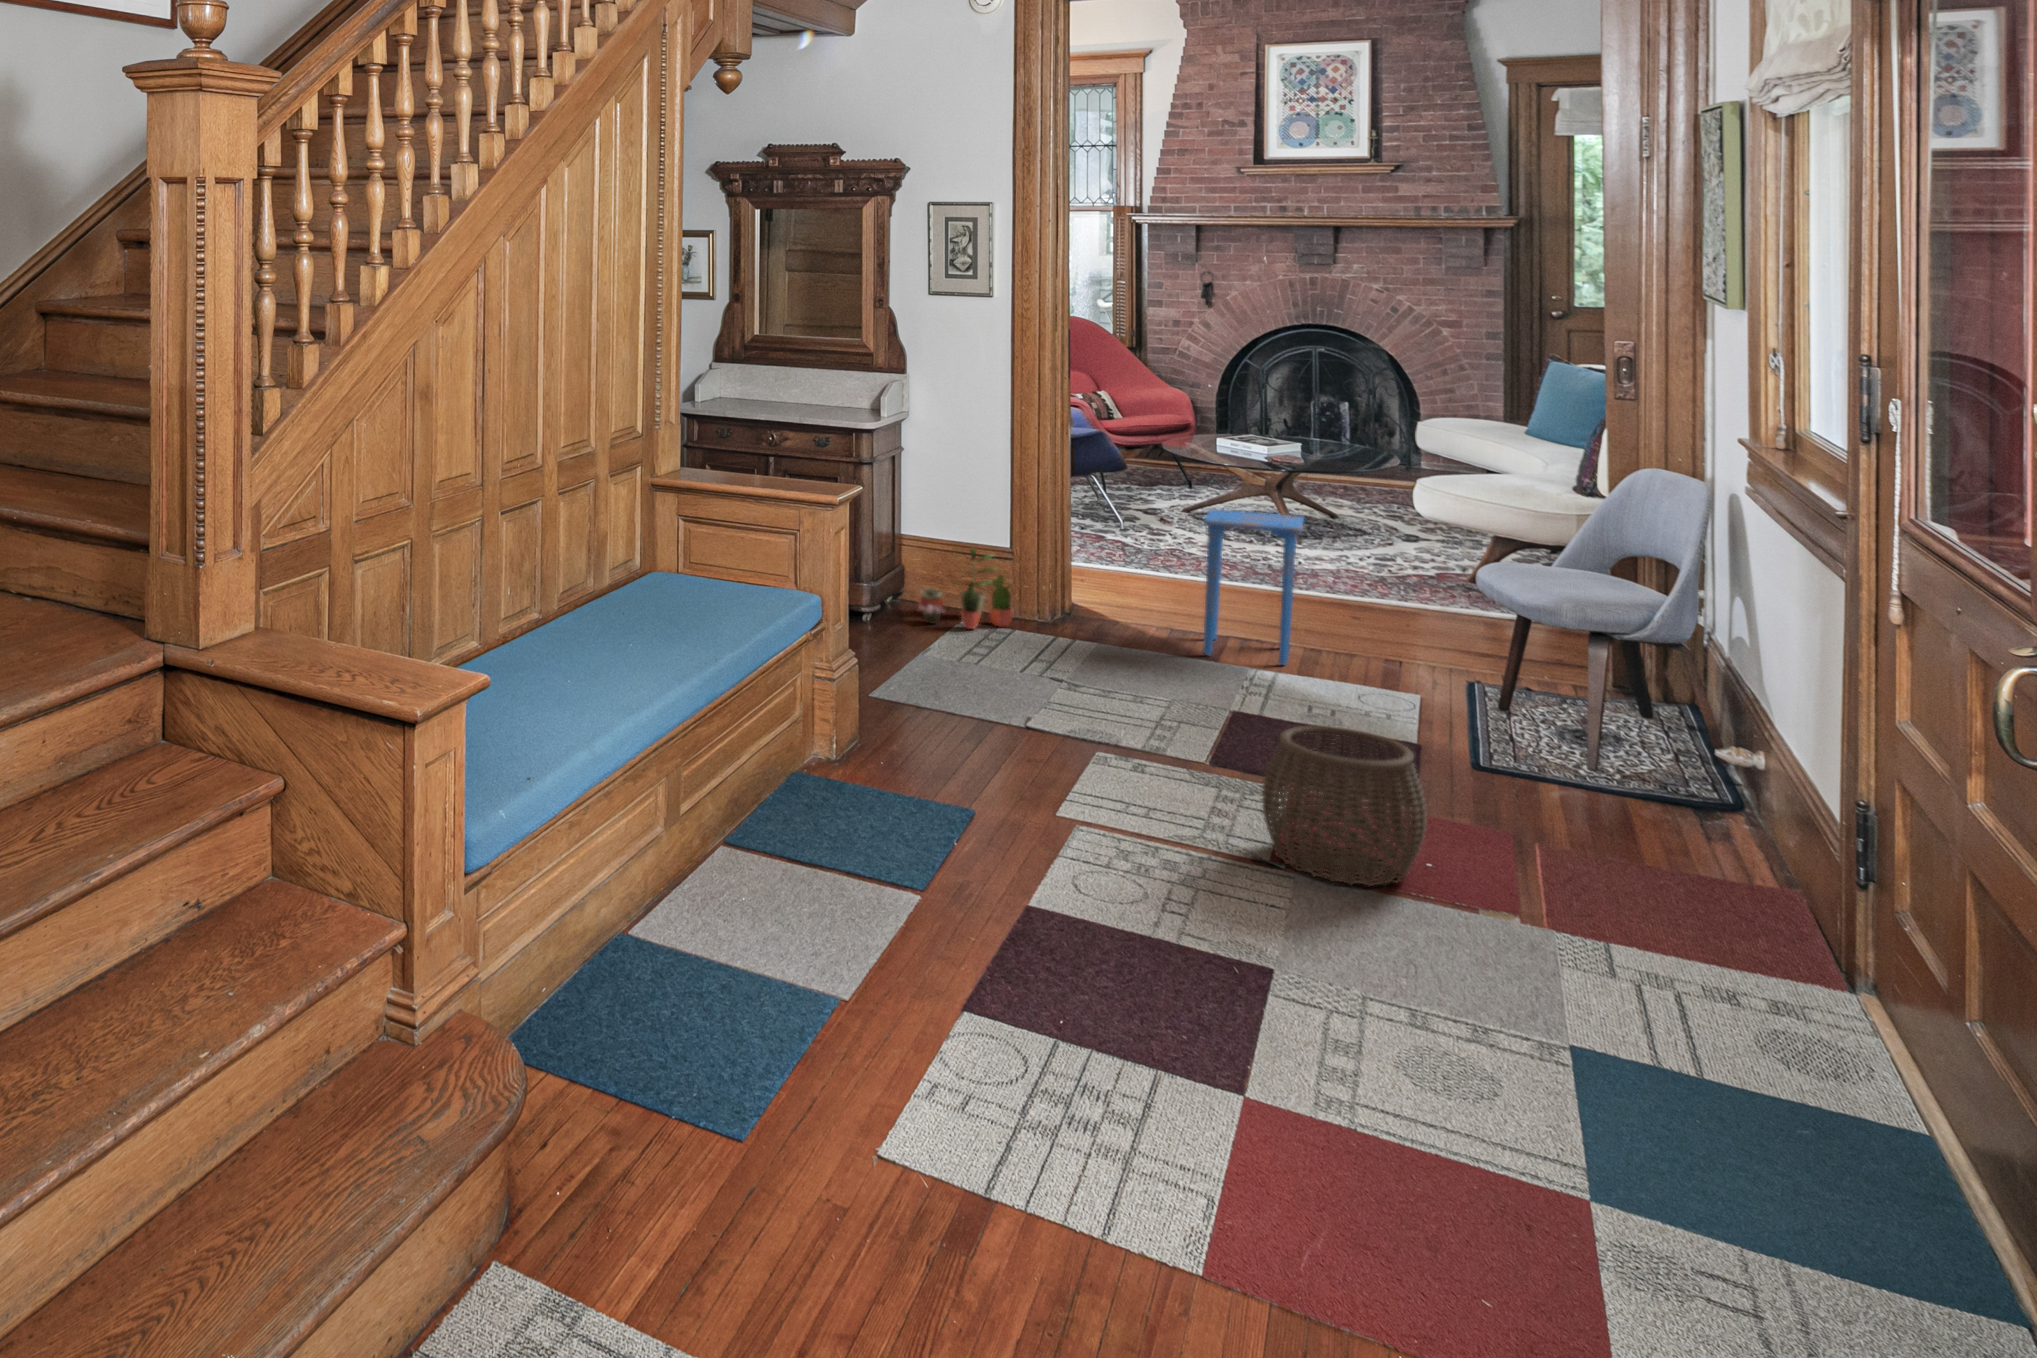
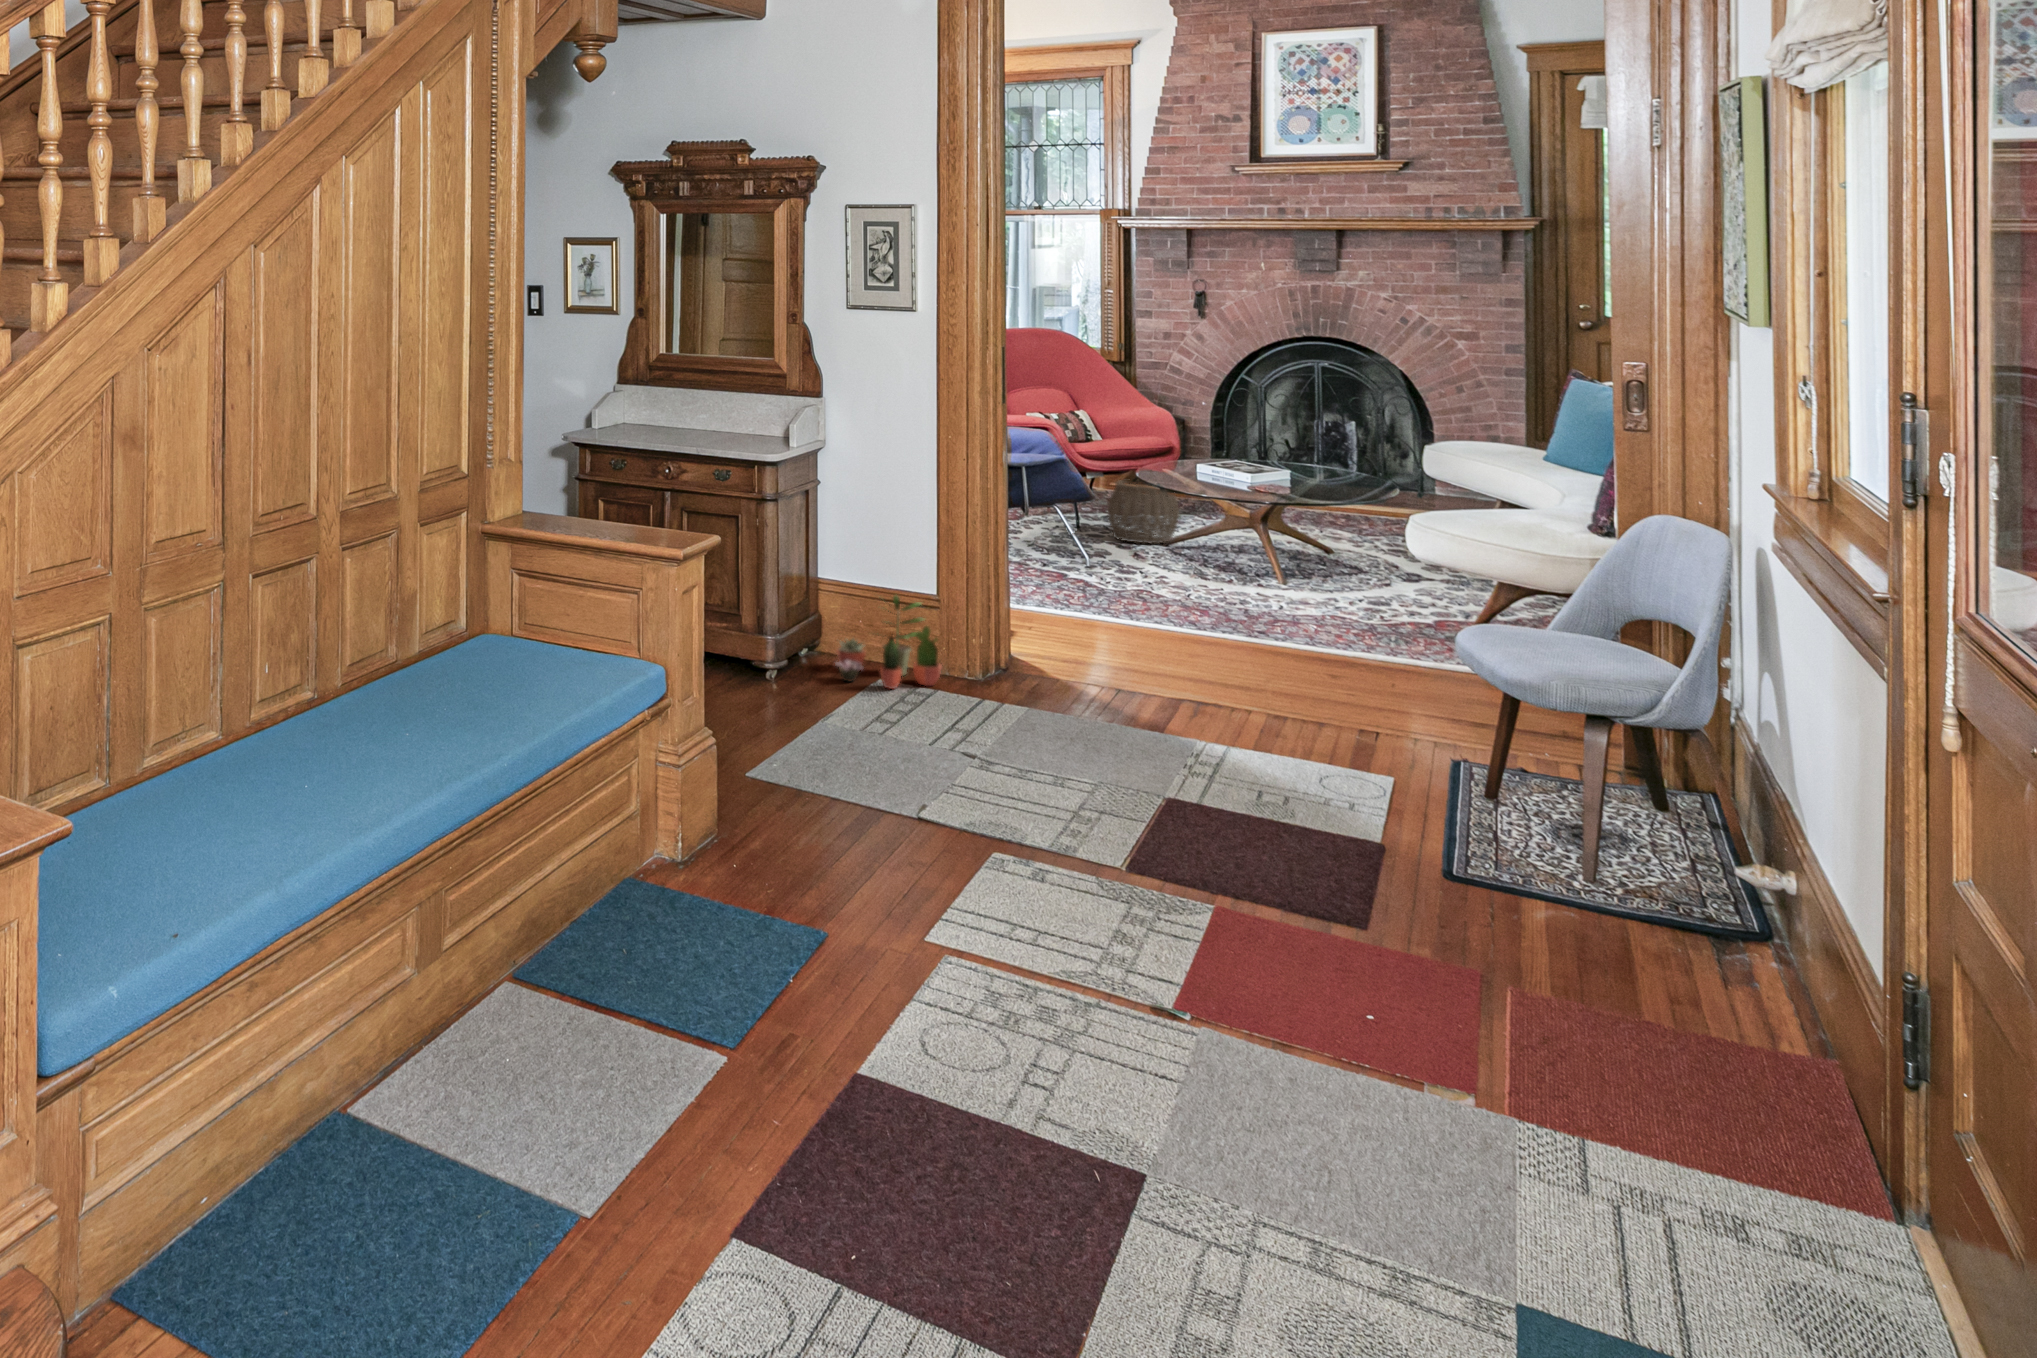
side table: present [1203,509,1304,665] -> none [1150,554,1267,736]
woven basket: present [1262,726,1427,886] -> present [1108,480,1179,544]

